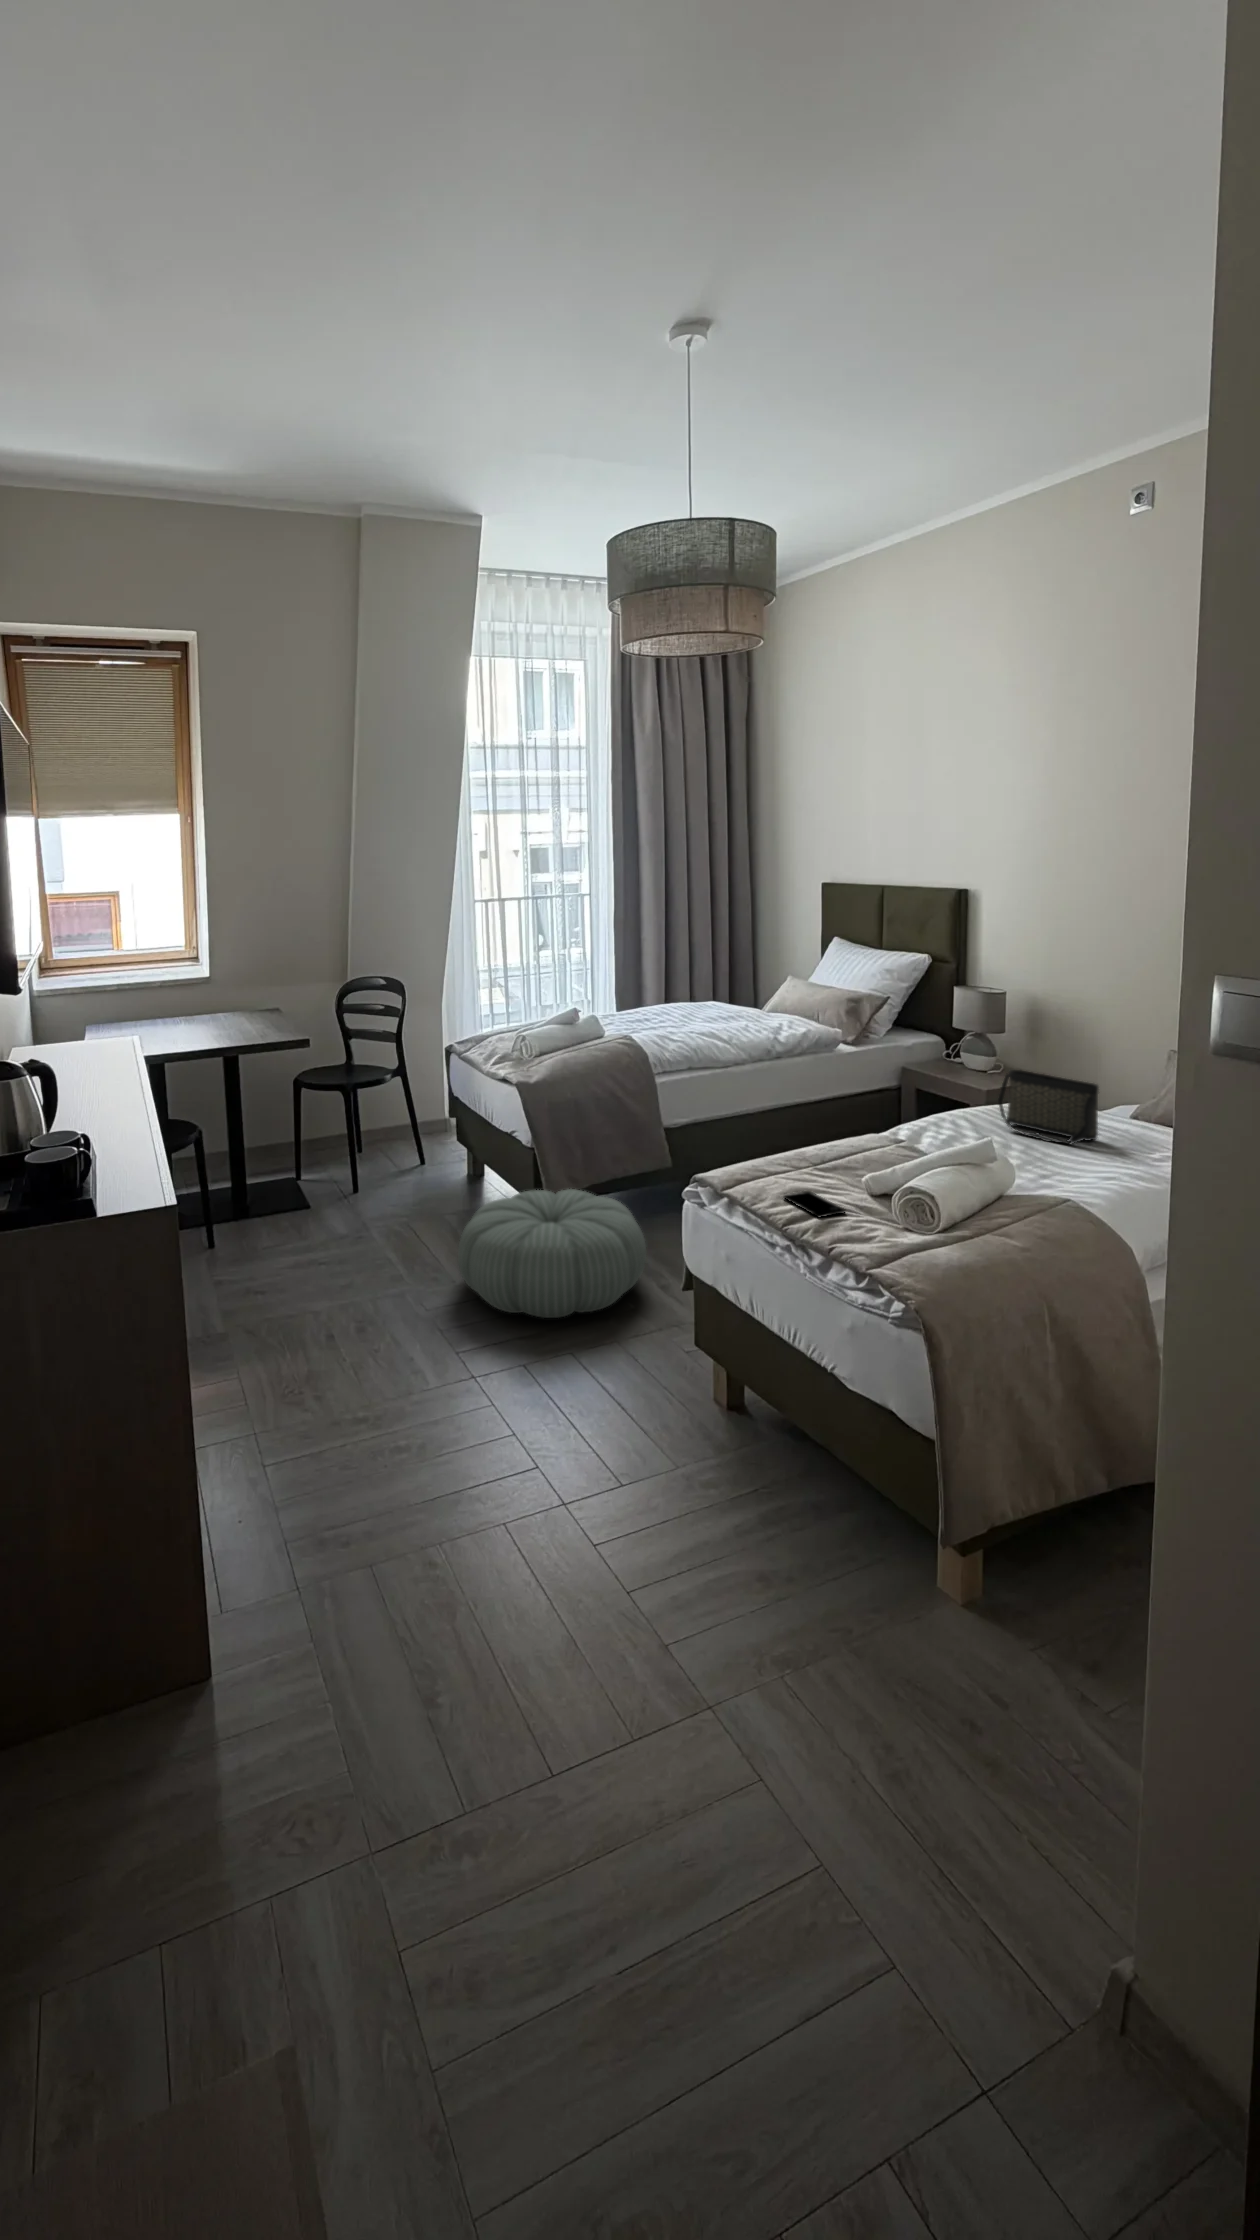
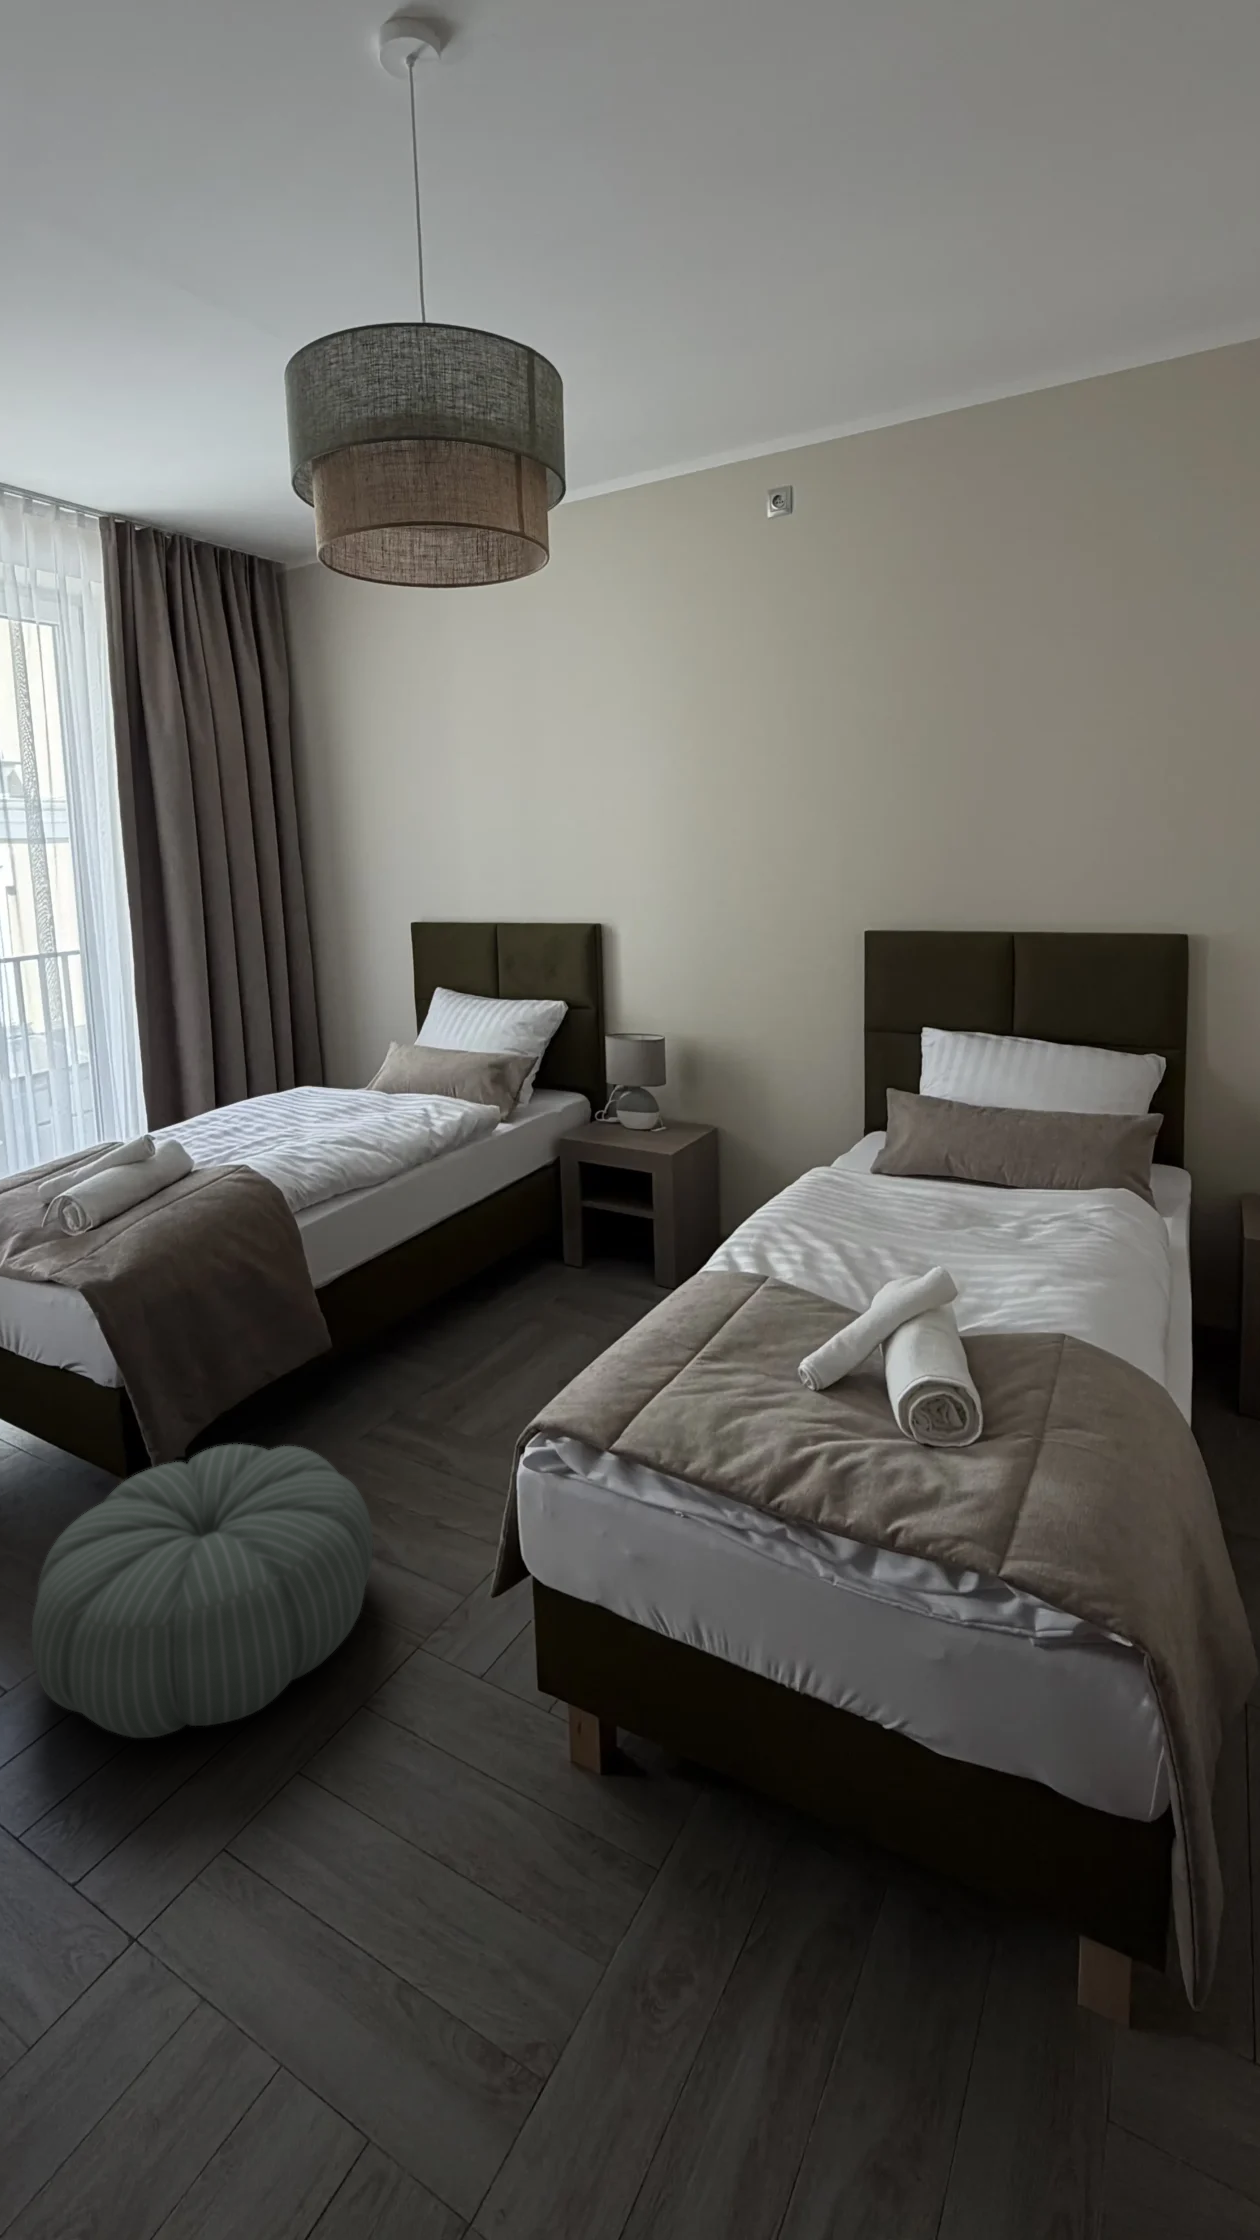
handbag: present [998,1070,1099,1144] -> none [805,1141,932,1228]
smartphone: present [783,1191,846,1217] -> none [711,1406,826,1461]

